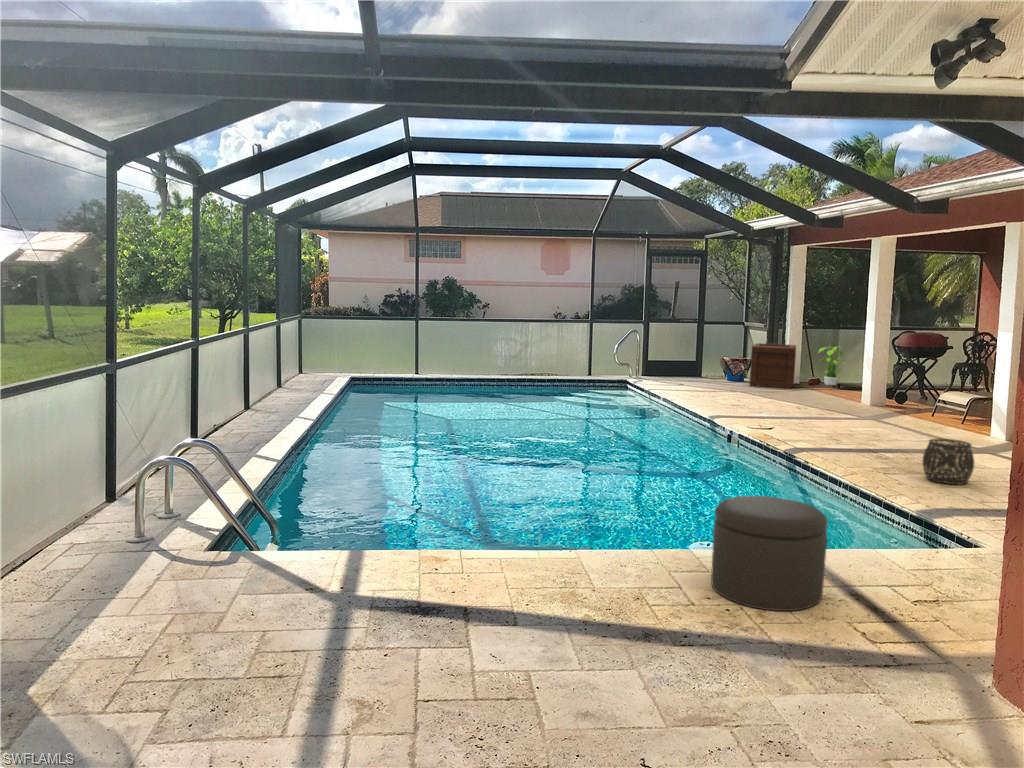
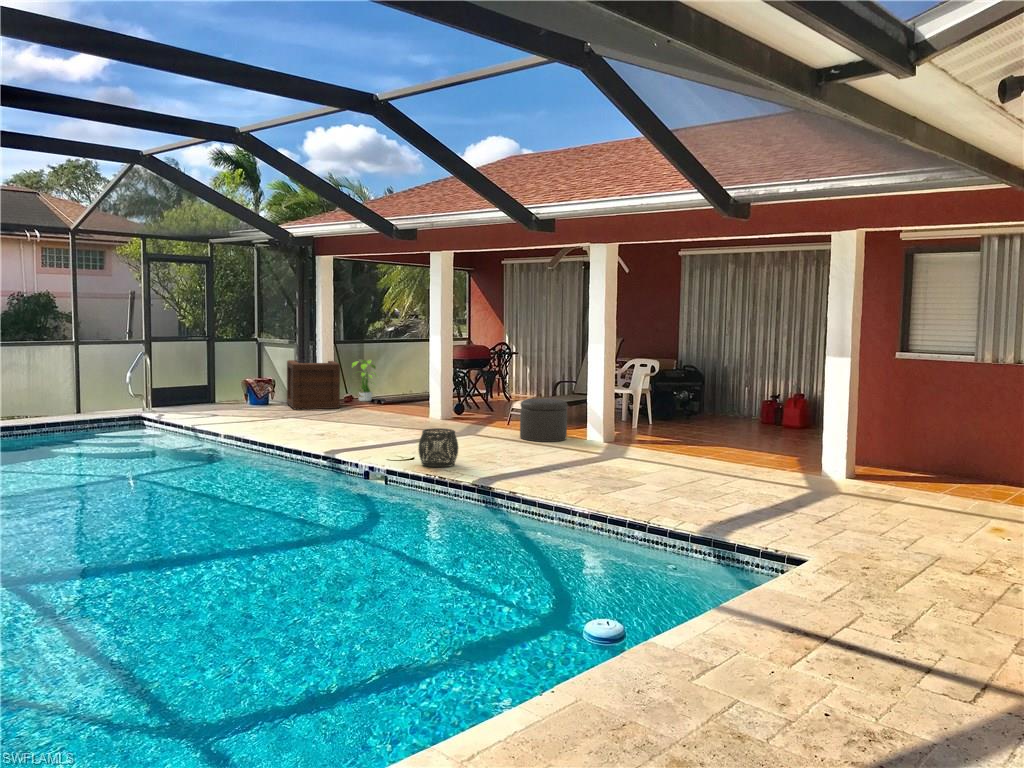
woven basket: present [923,439,974,485] -> present [419,428,458,468]
ottoman: present [711,496,827,611] -> present [520,399,568,442]

